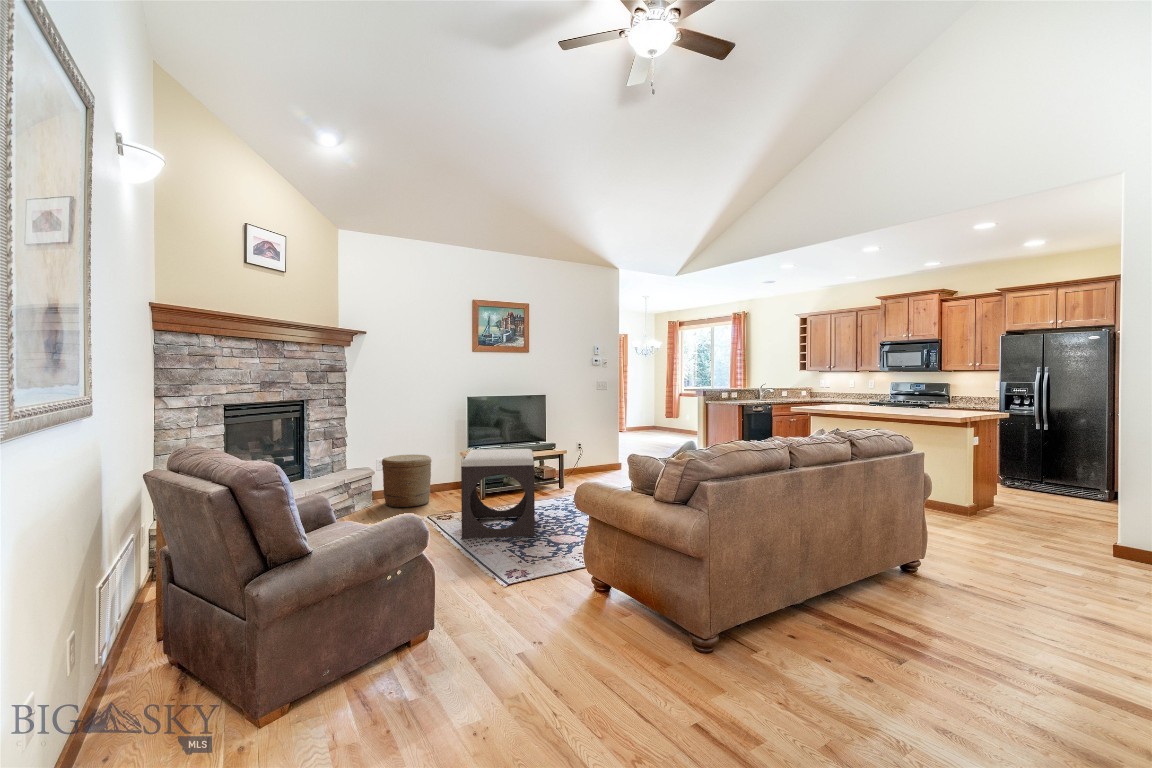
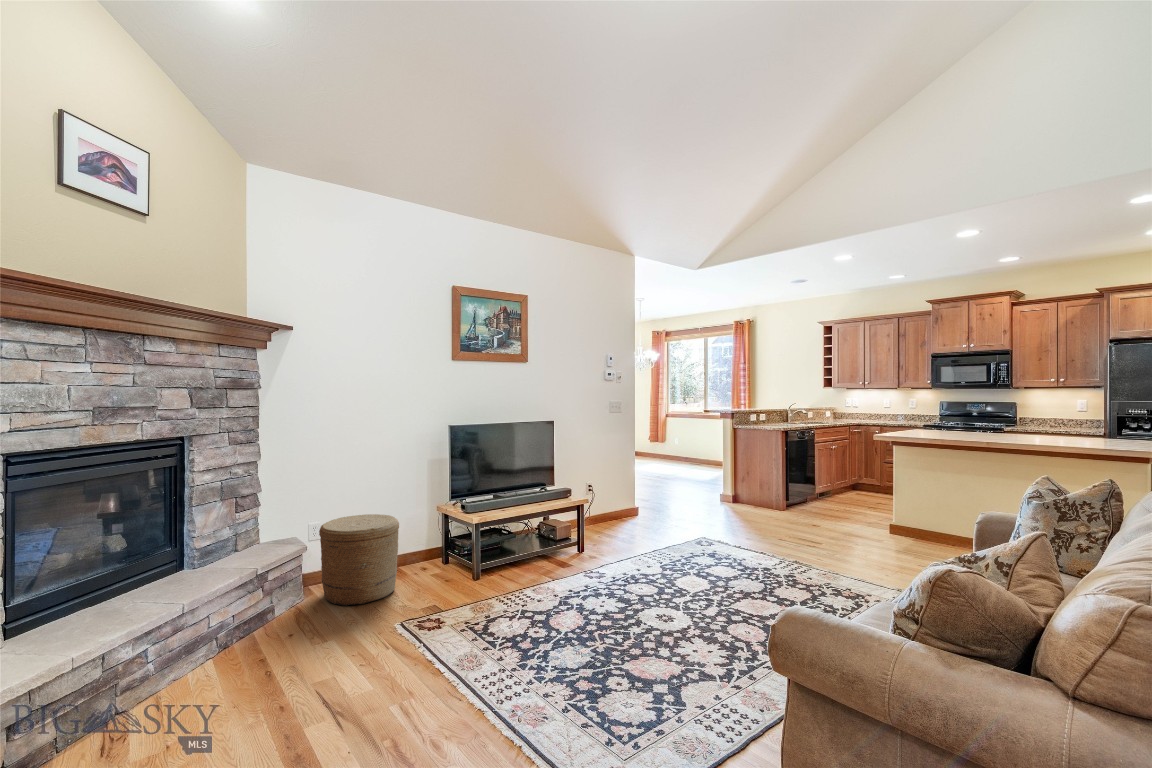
footstool: present [461,449,535,539] -> none [470,509,597,682]

